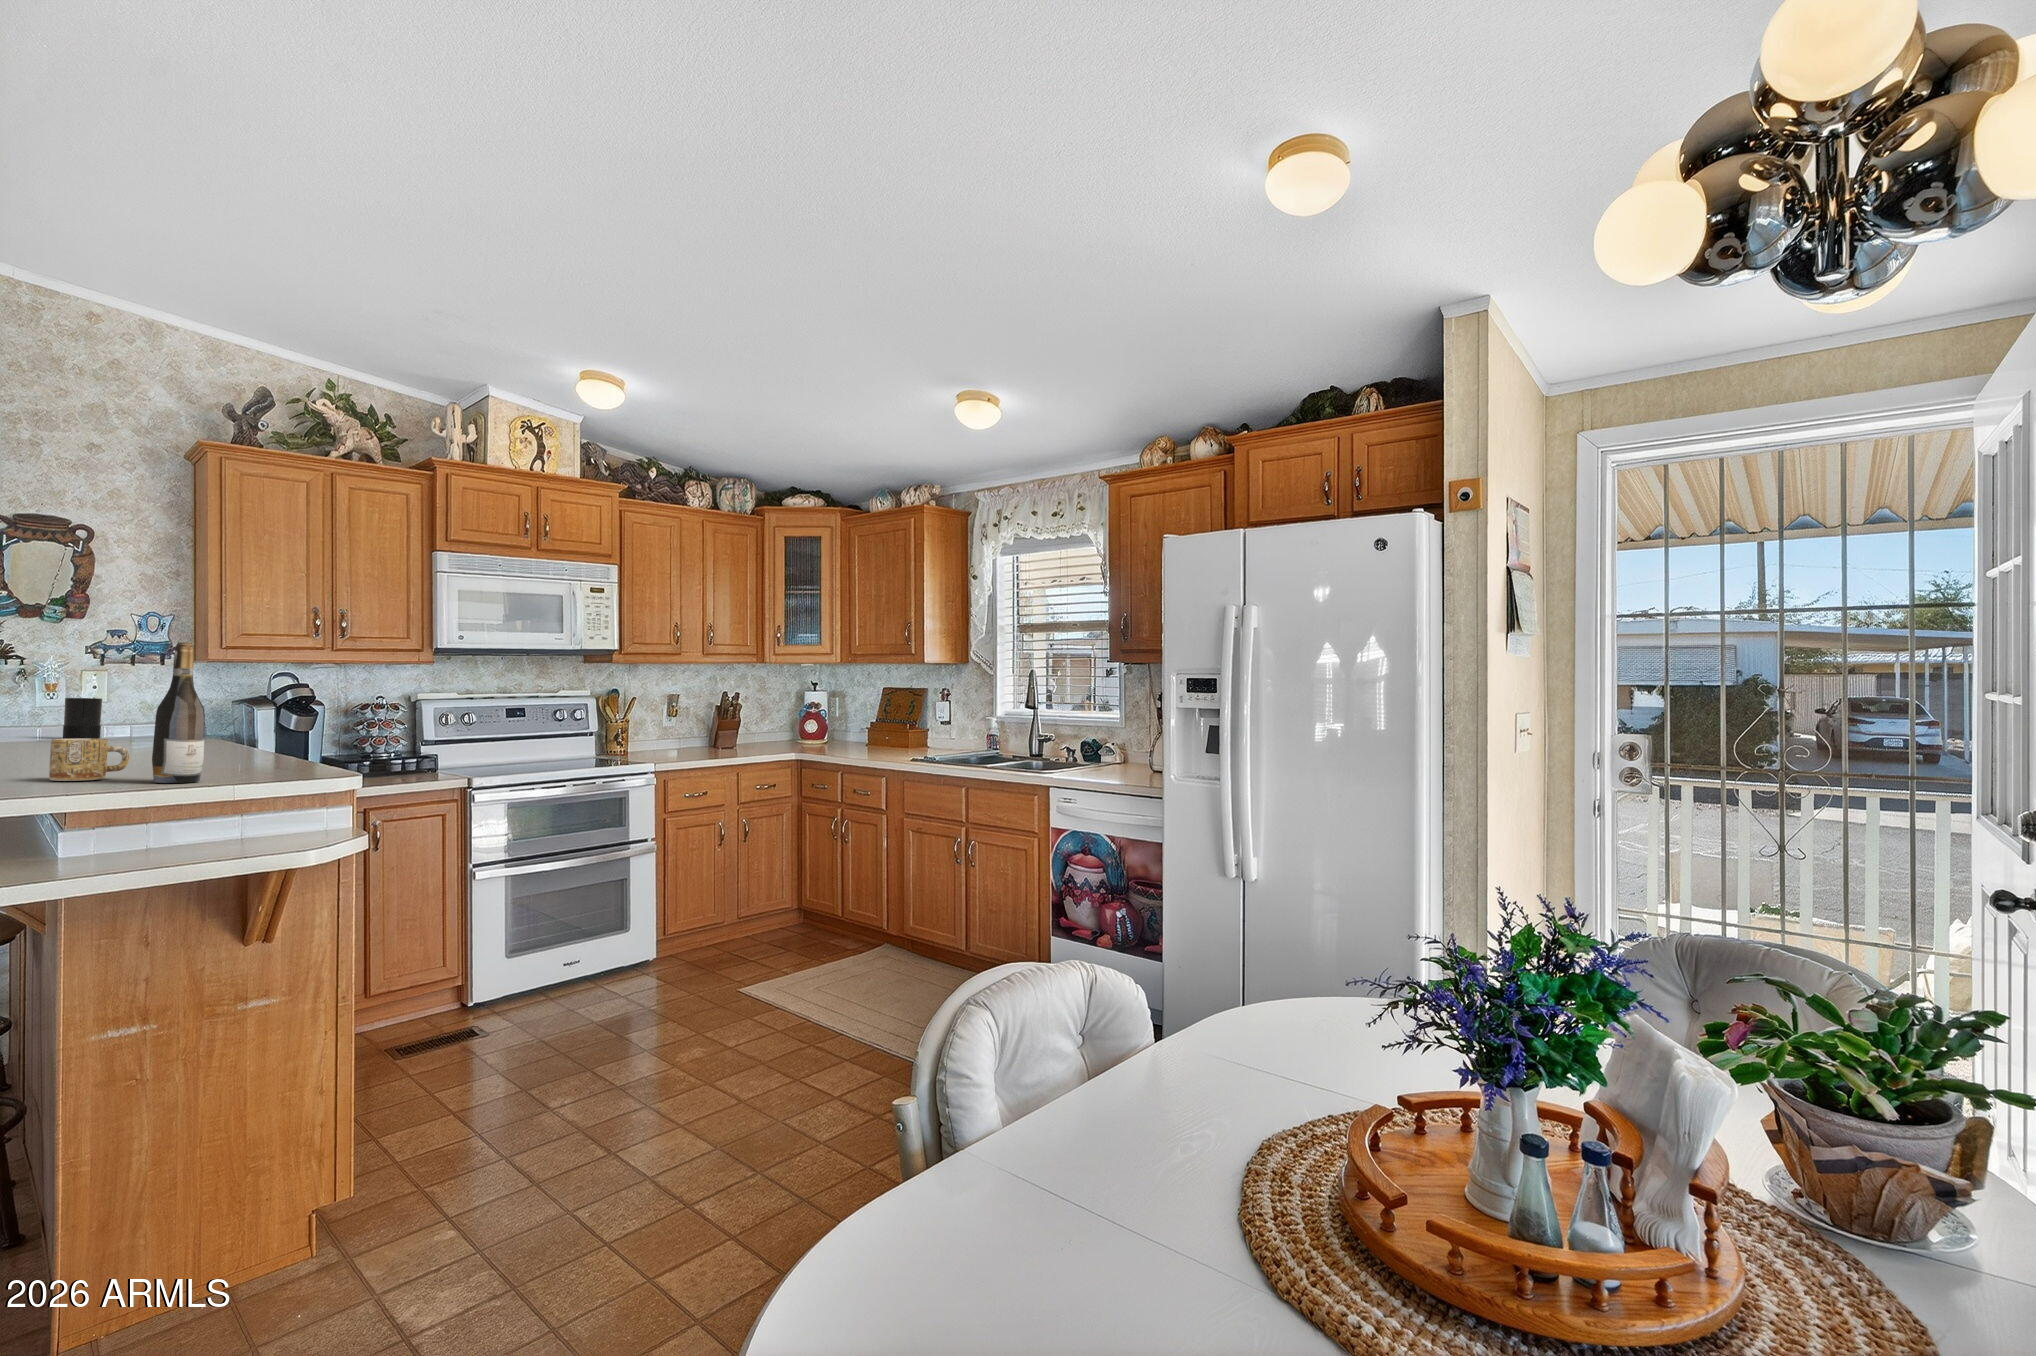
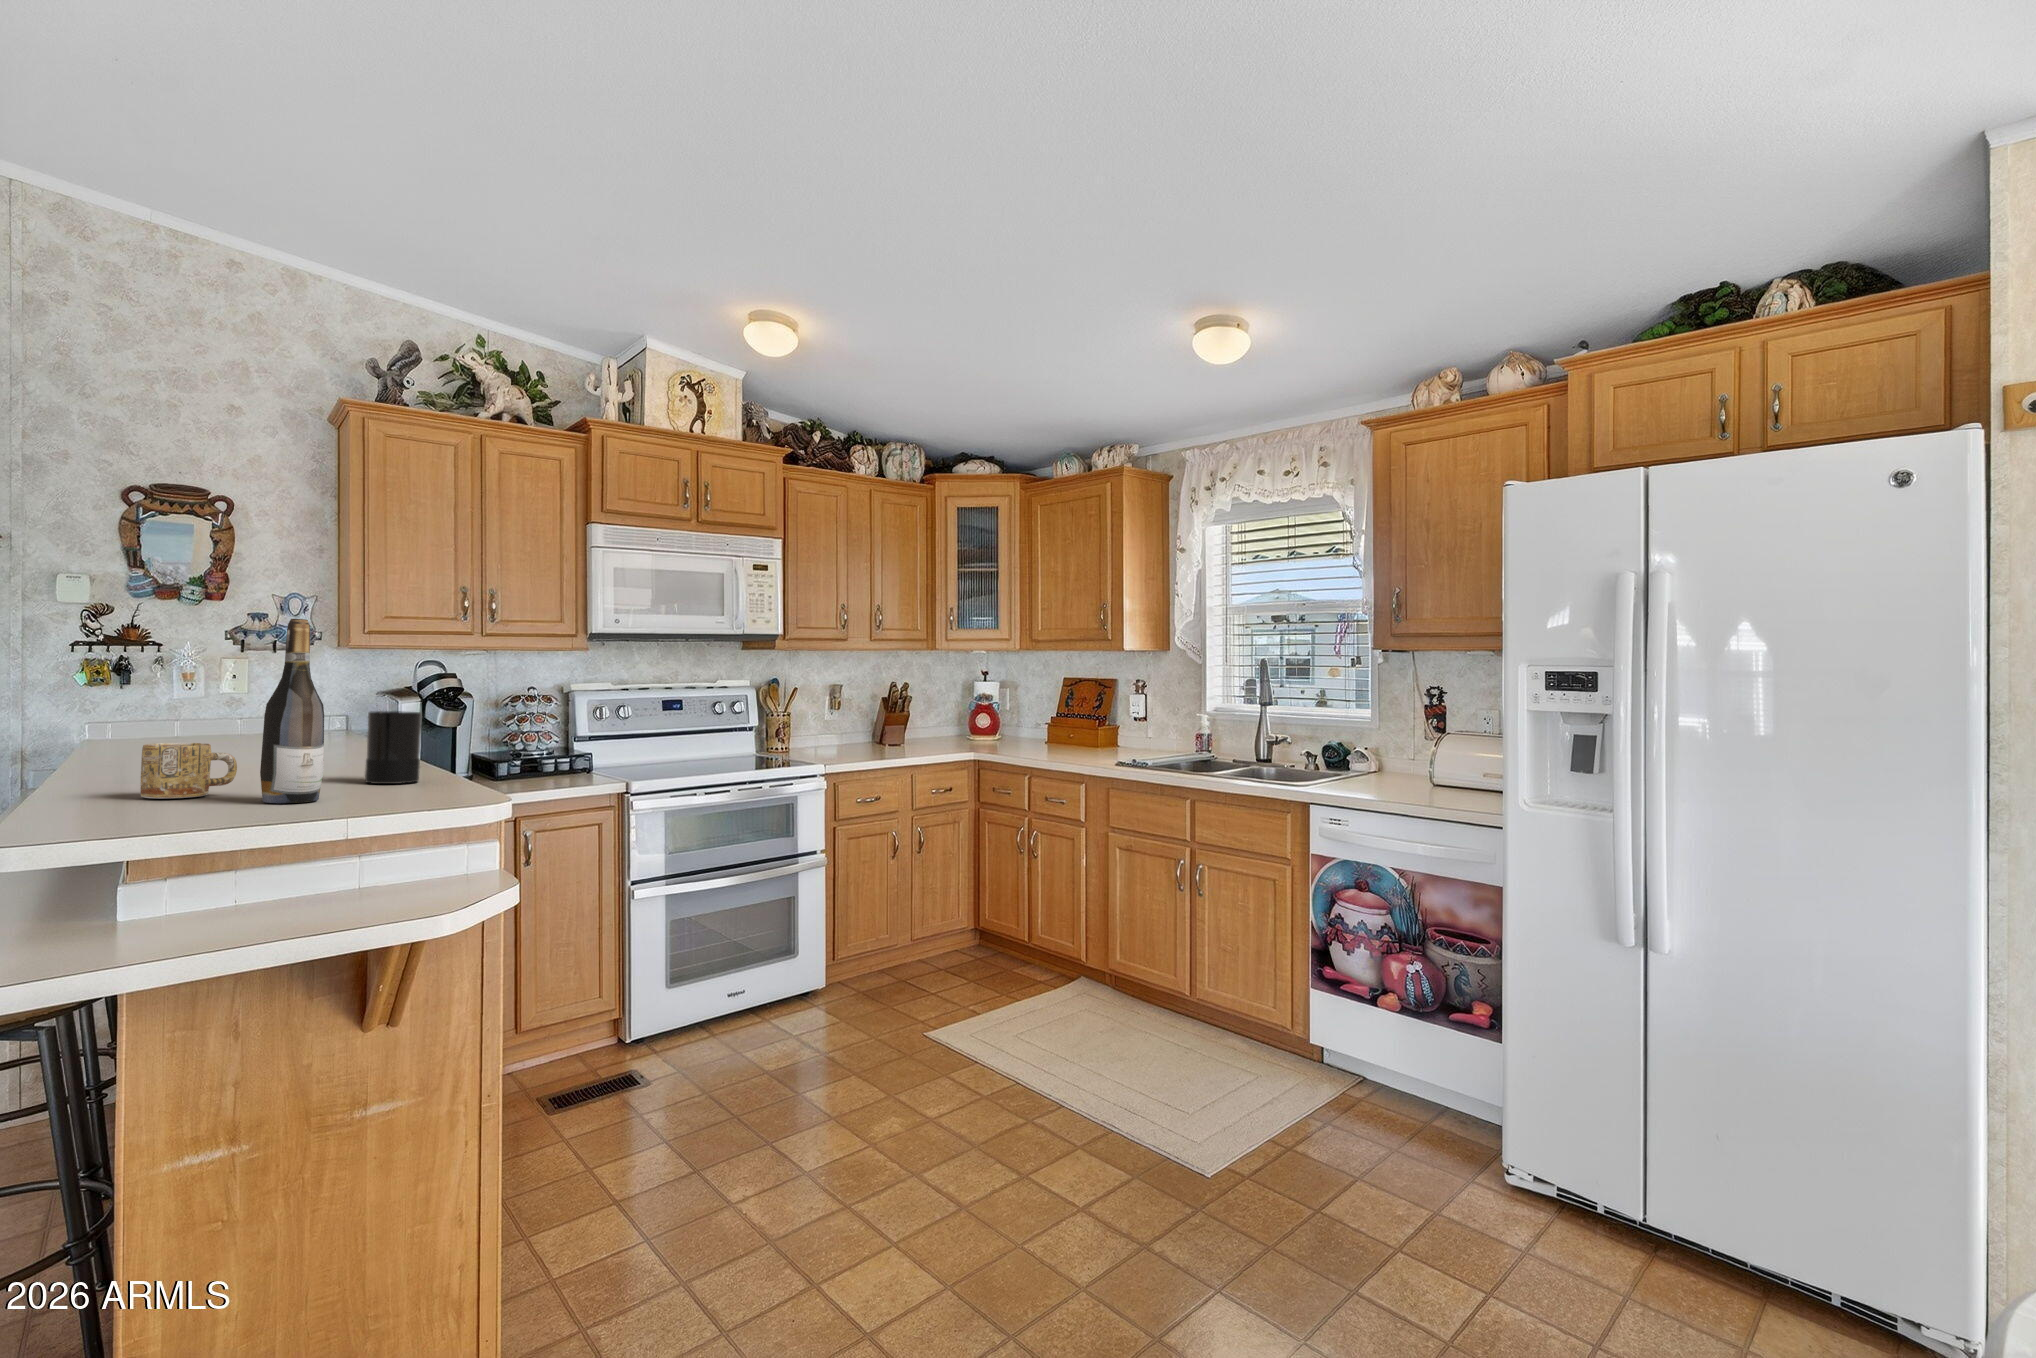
candle: present [63,694,102,739] -> present [365,711,422,784]

